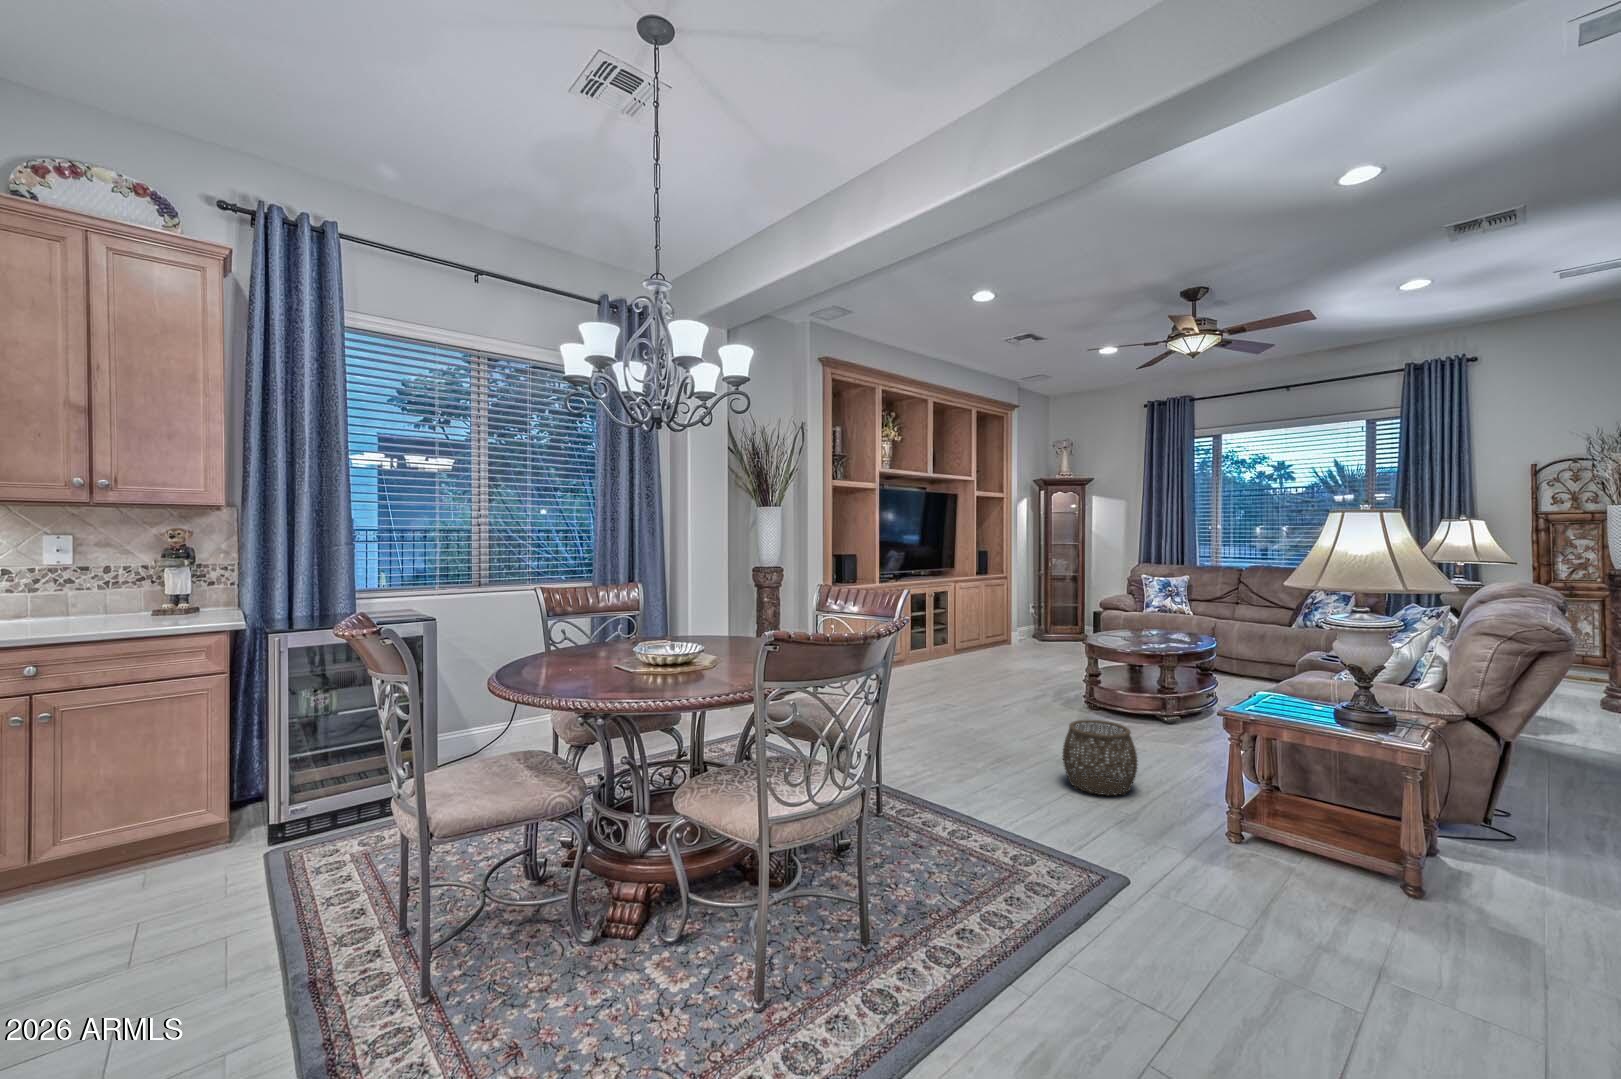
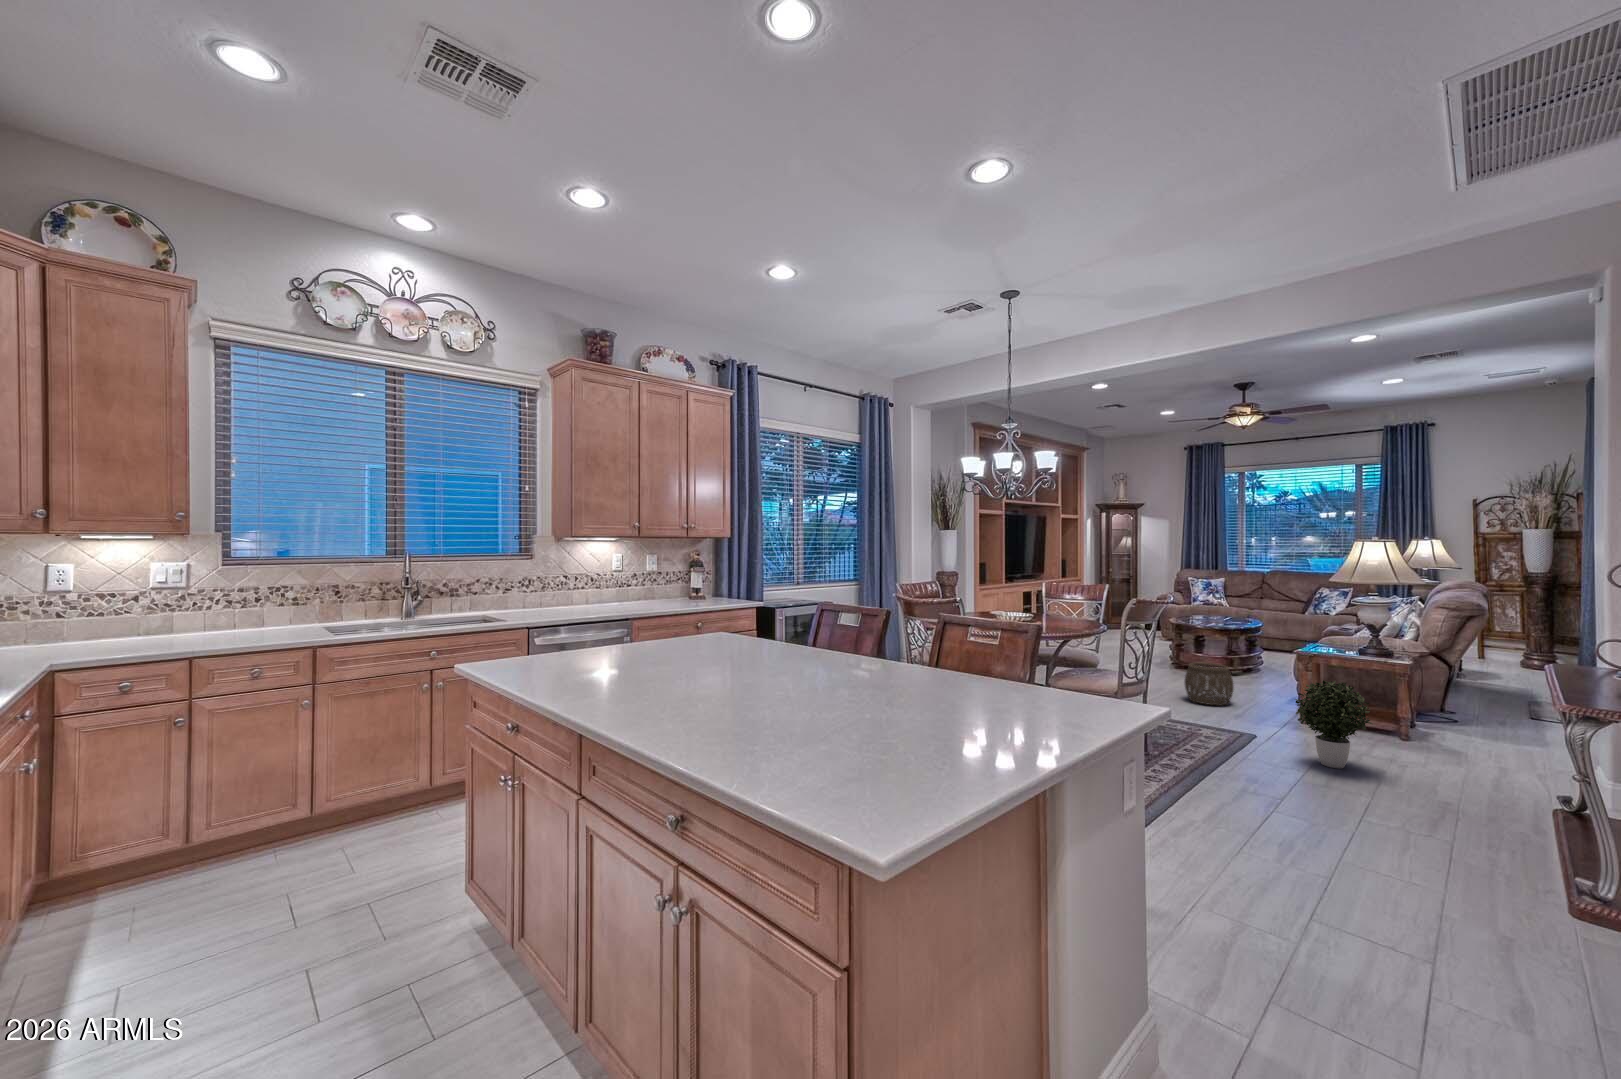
potted plant: none [1181,806,1333,998] -> present [1295,680,1372,768]

